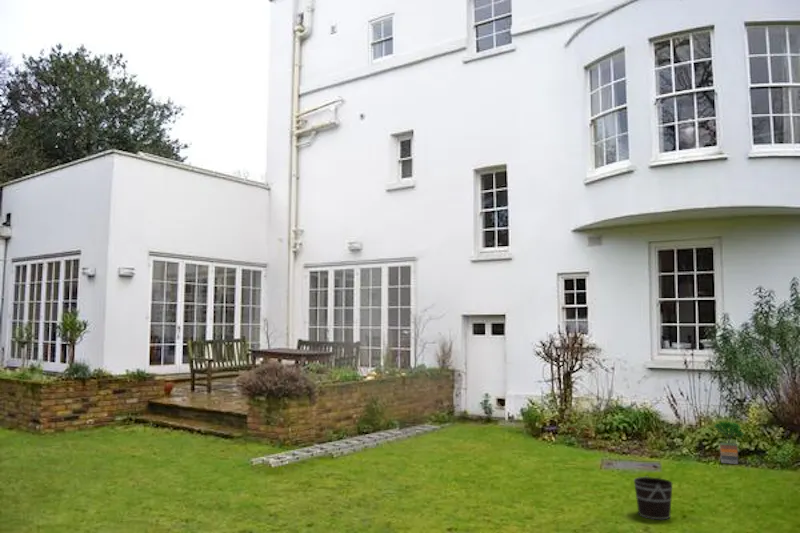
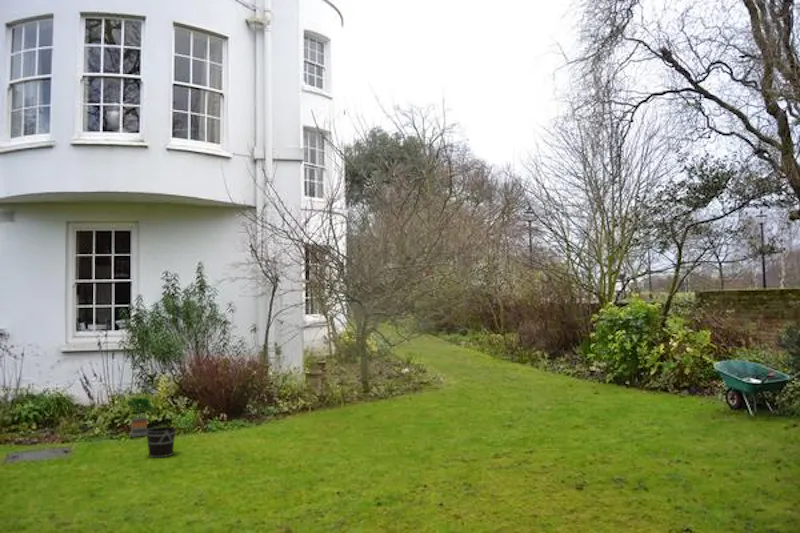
bucket: present [634,476,672,519] -> present [147,427,175,457]

